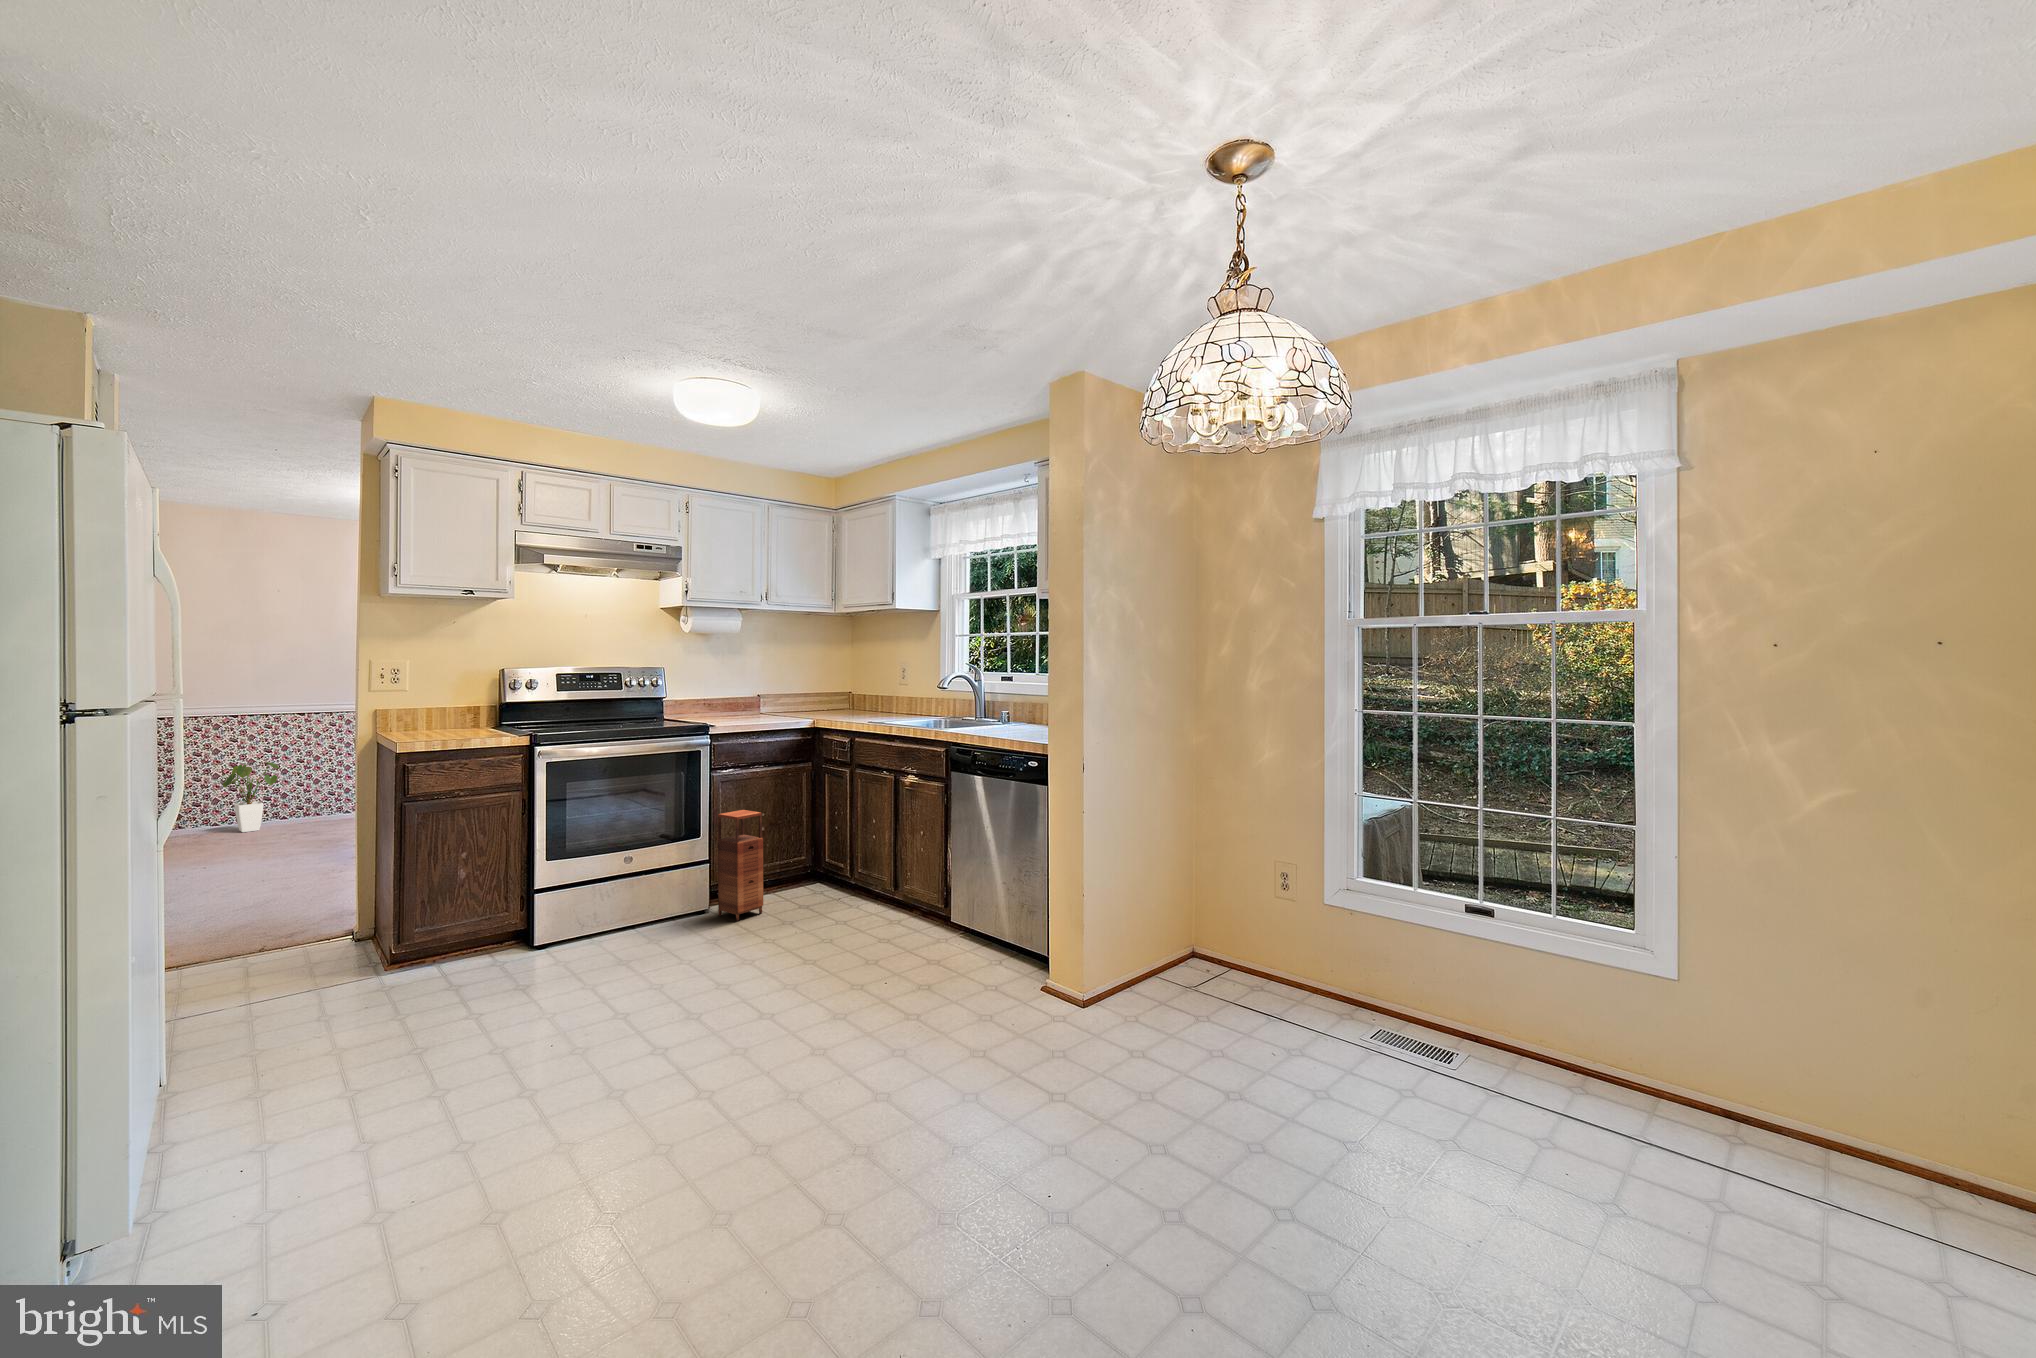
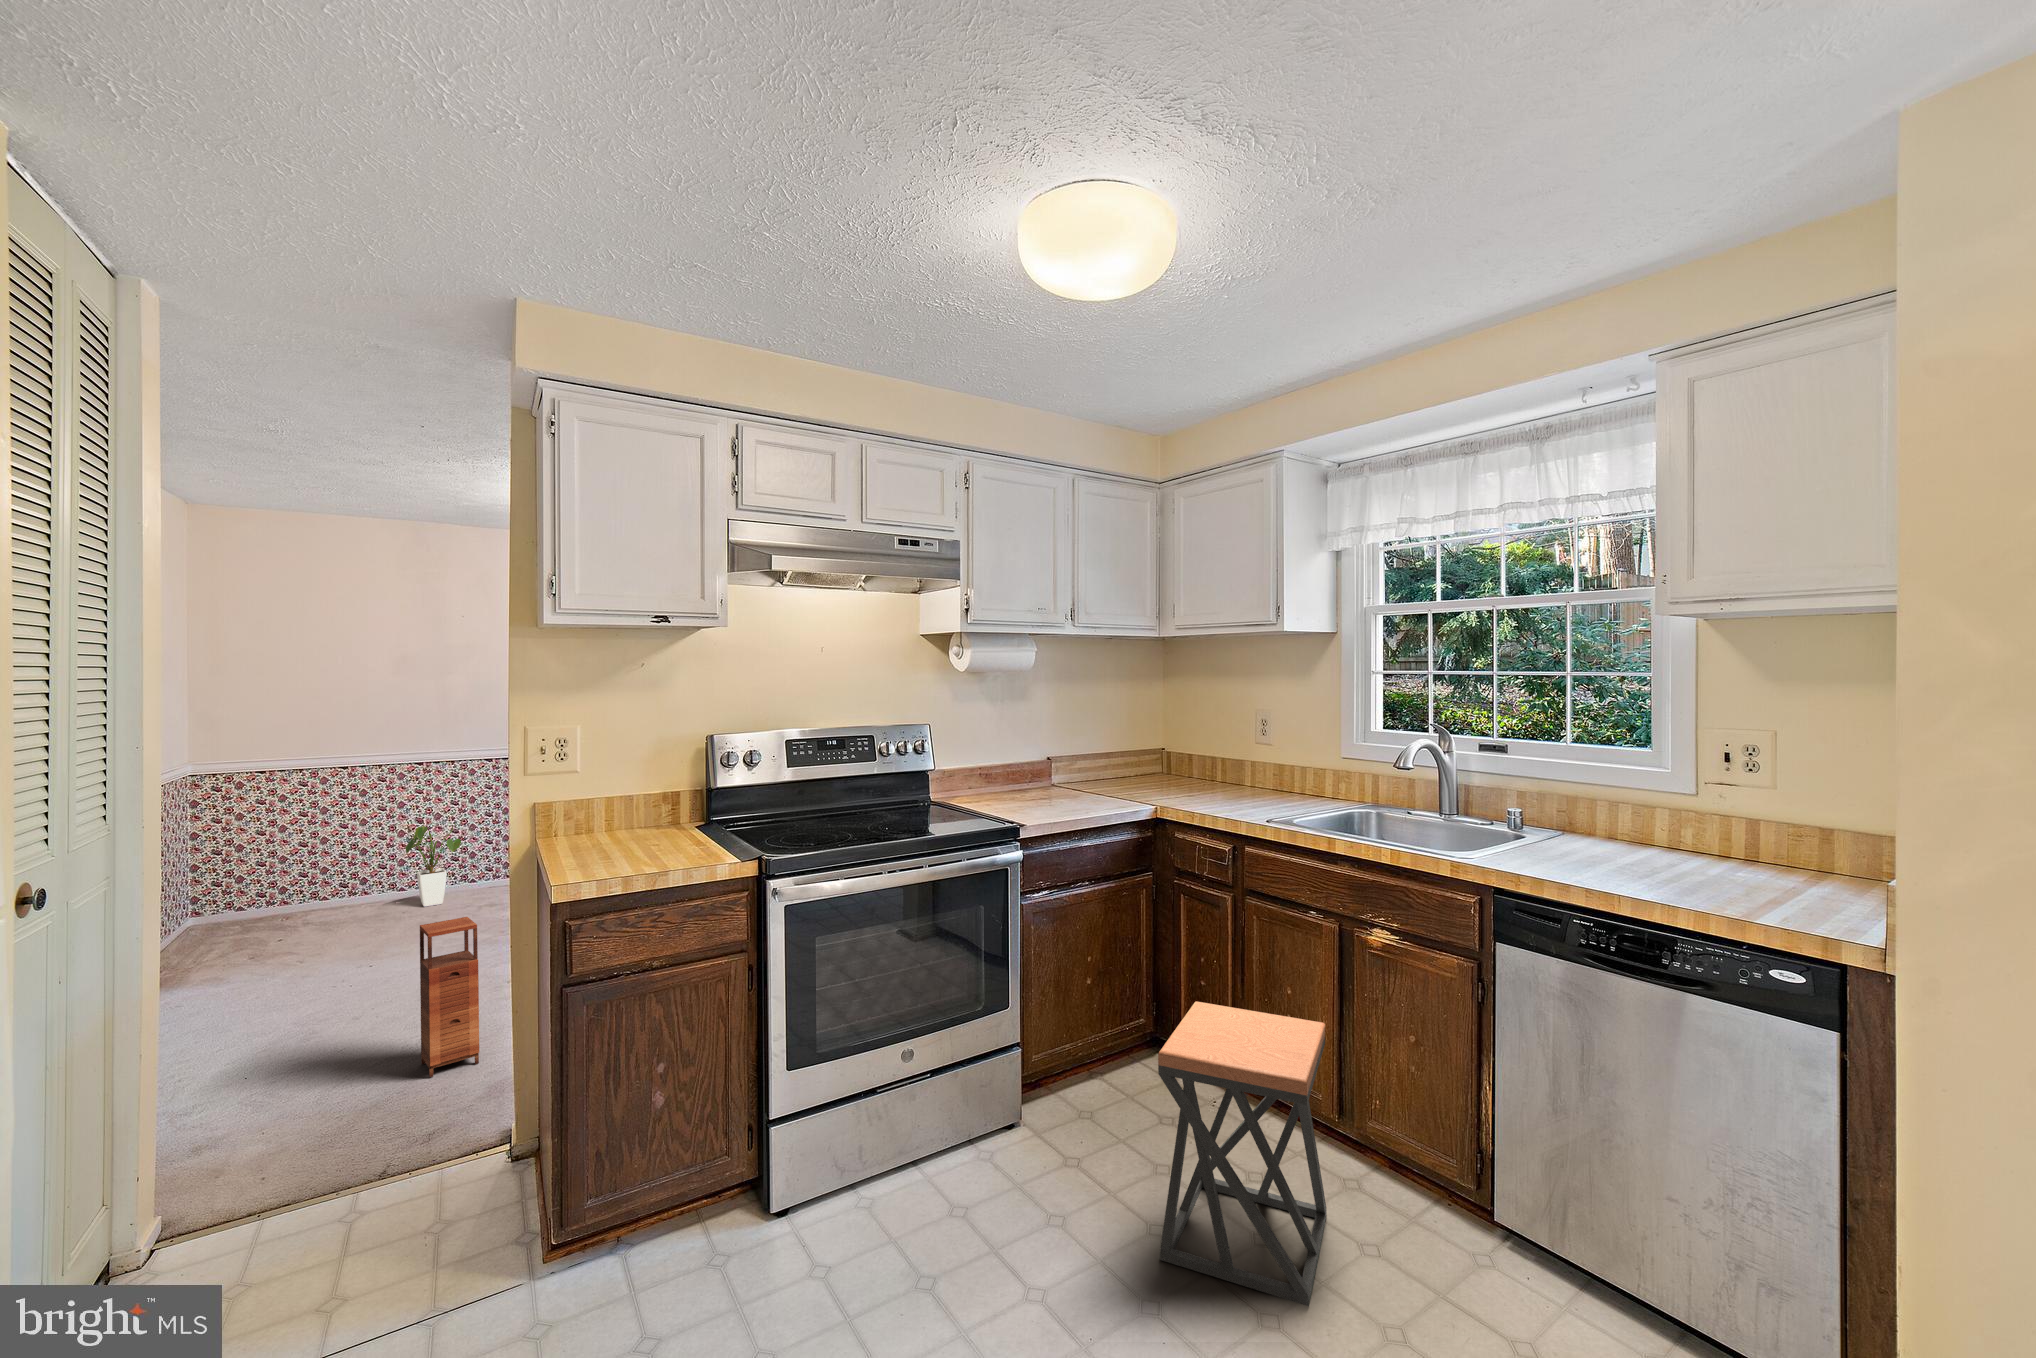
storage cabinet: present [718,810,763,921] -> present [420,917,479,1077]
stool: none [767,819,872,953] -> present [1158,1001,1327,1306]

